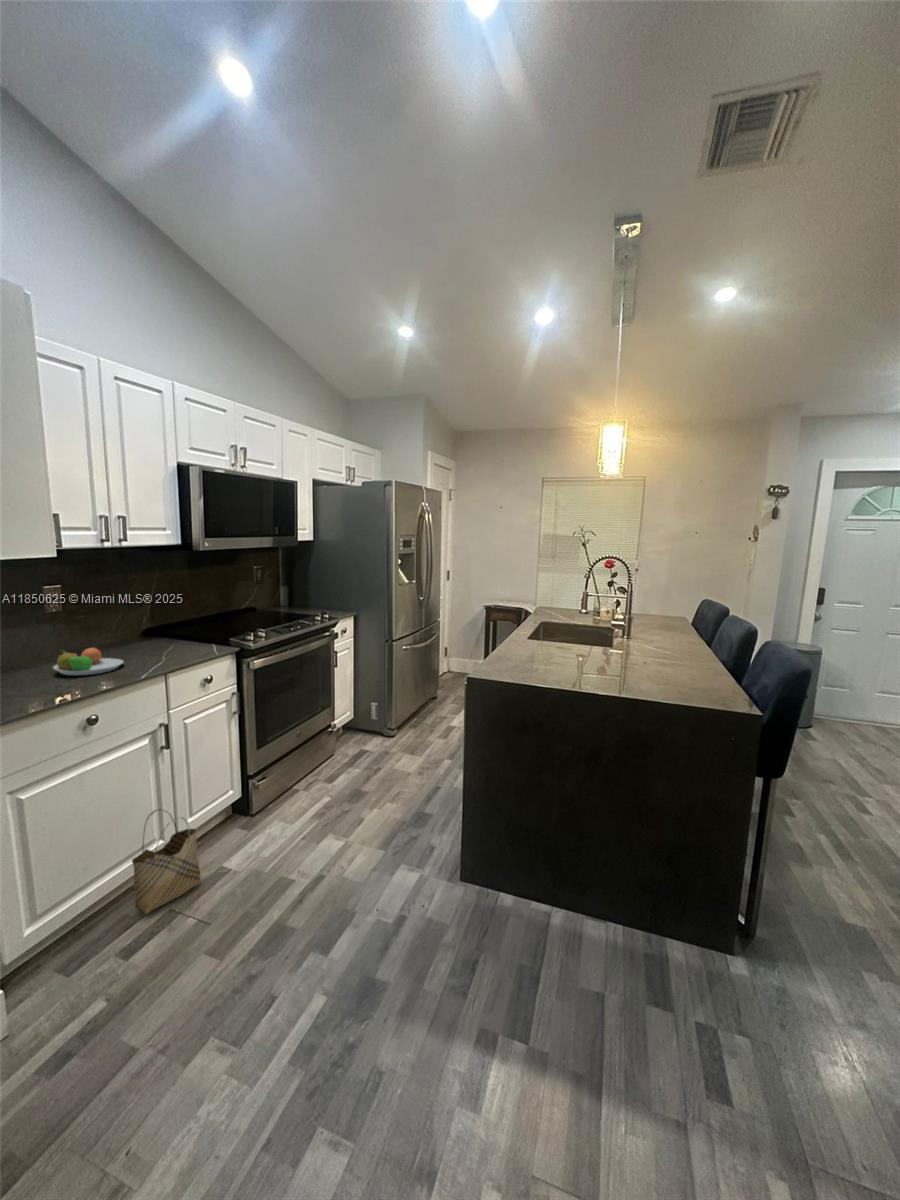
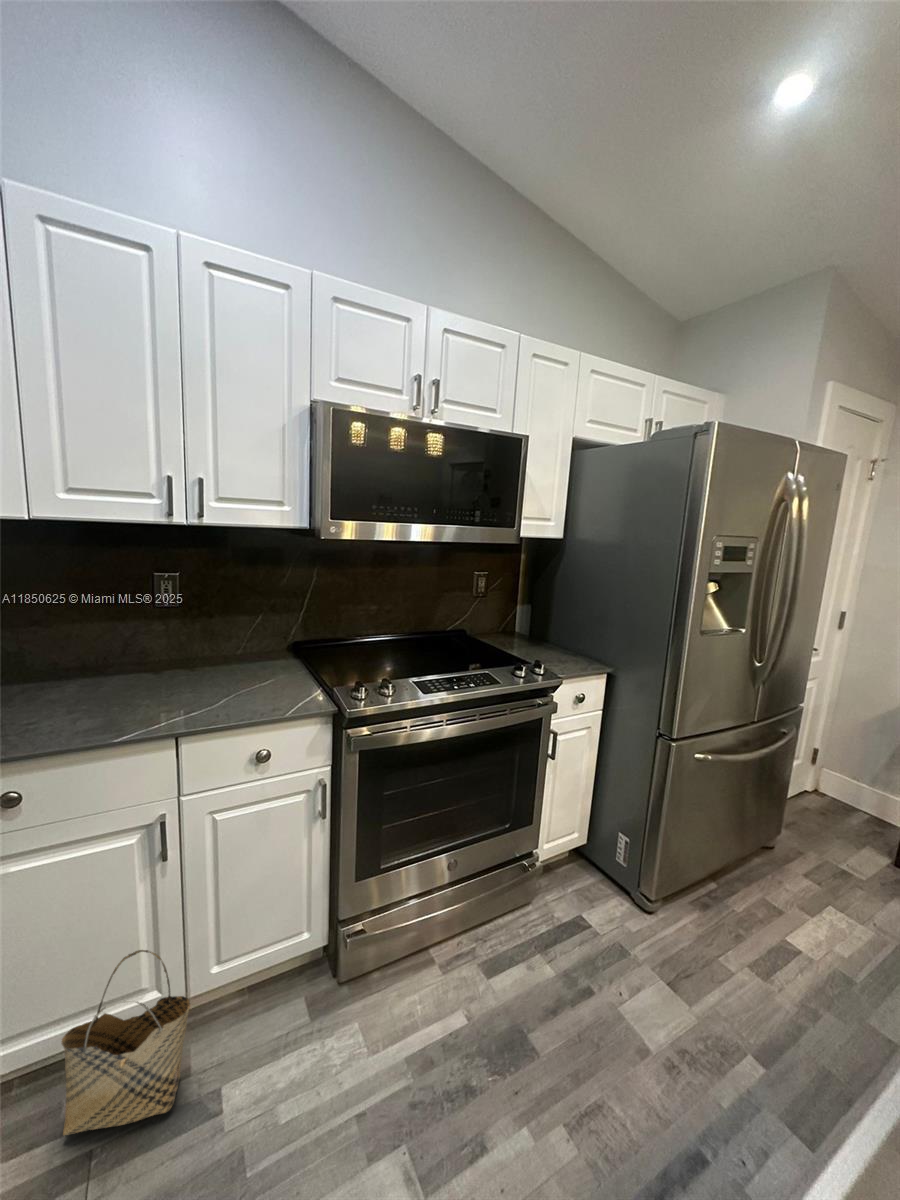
fruit bowl: present [53,647,123,675] -> none [68,663,178,710]

